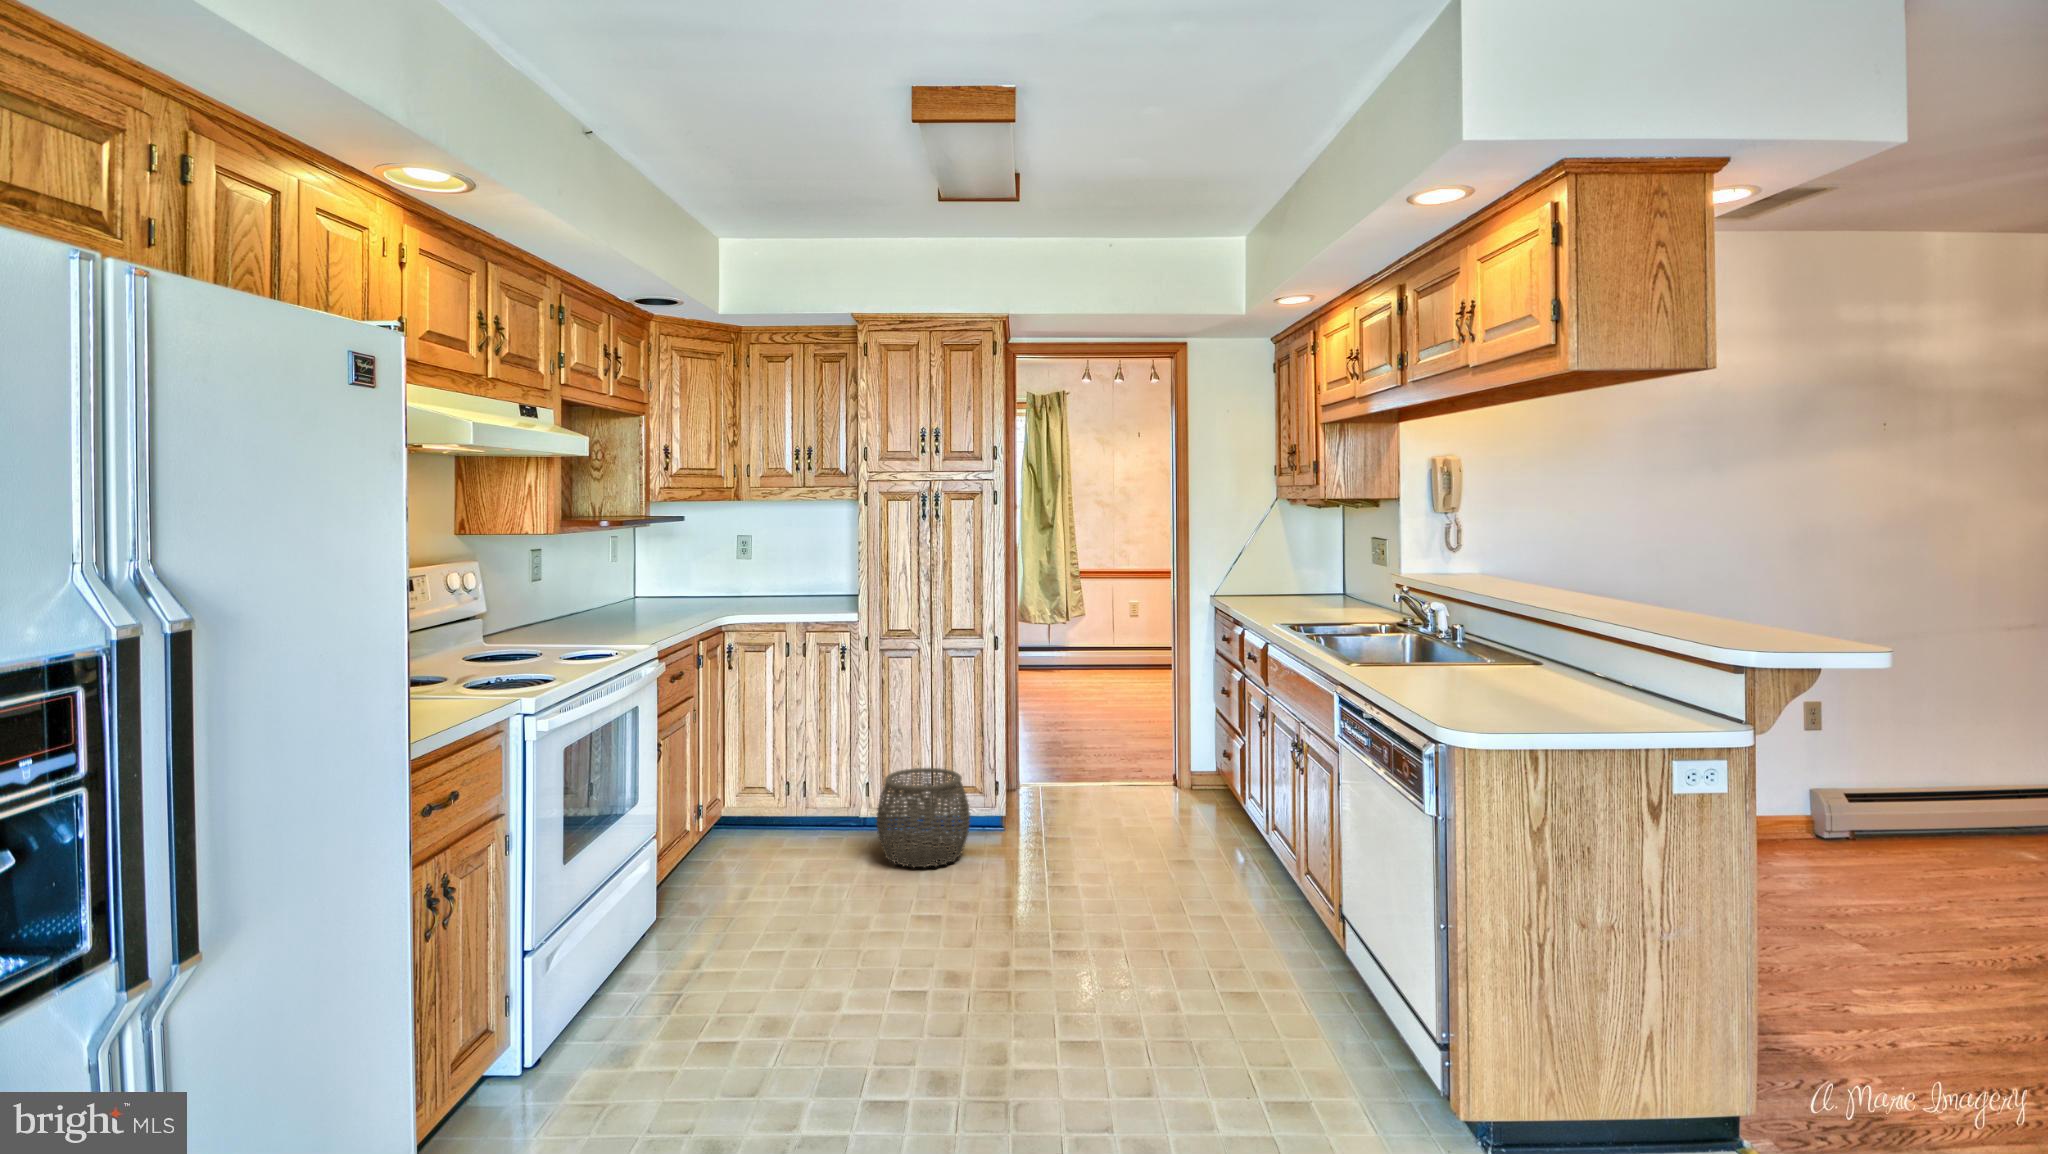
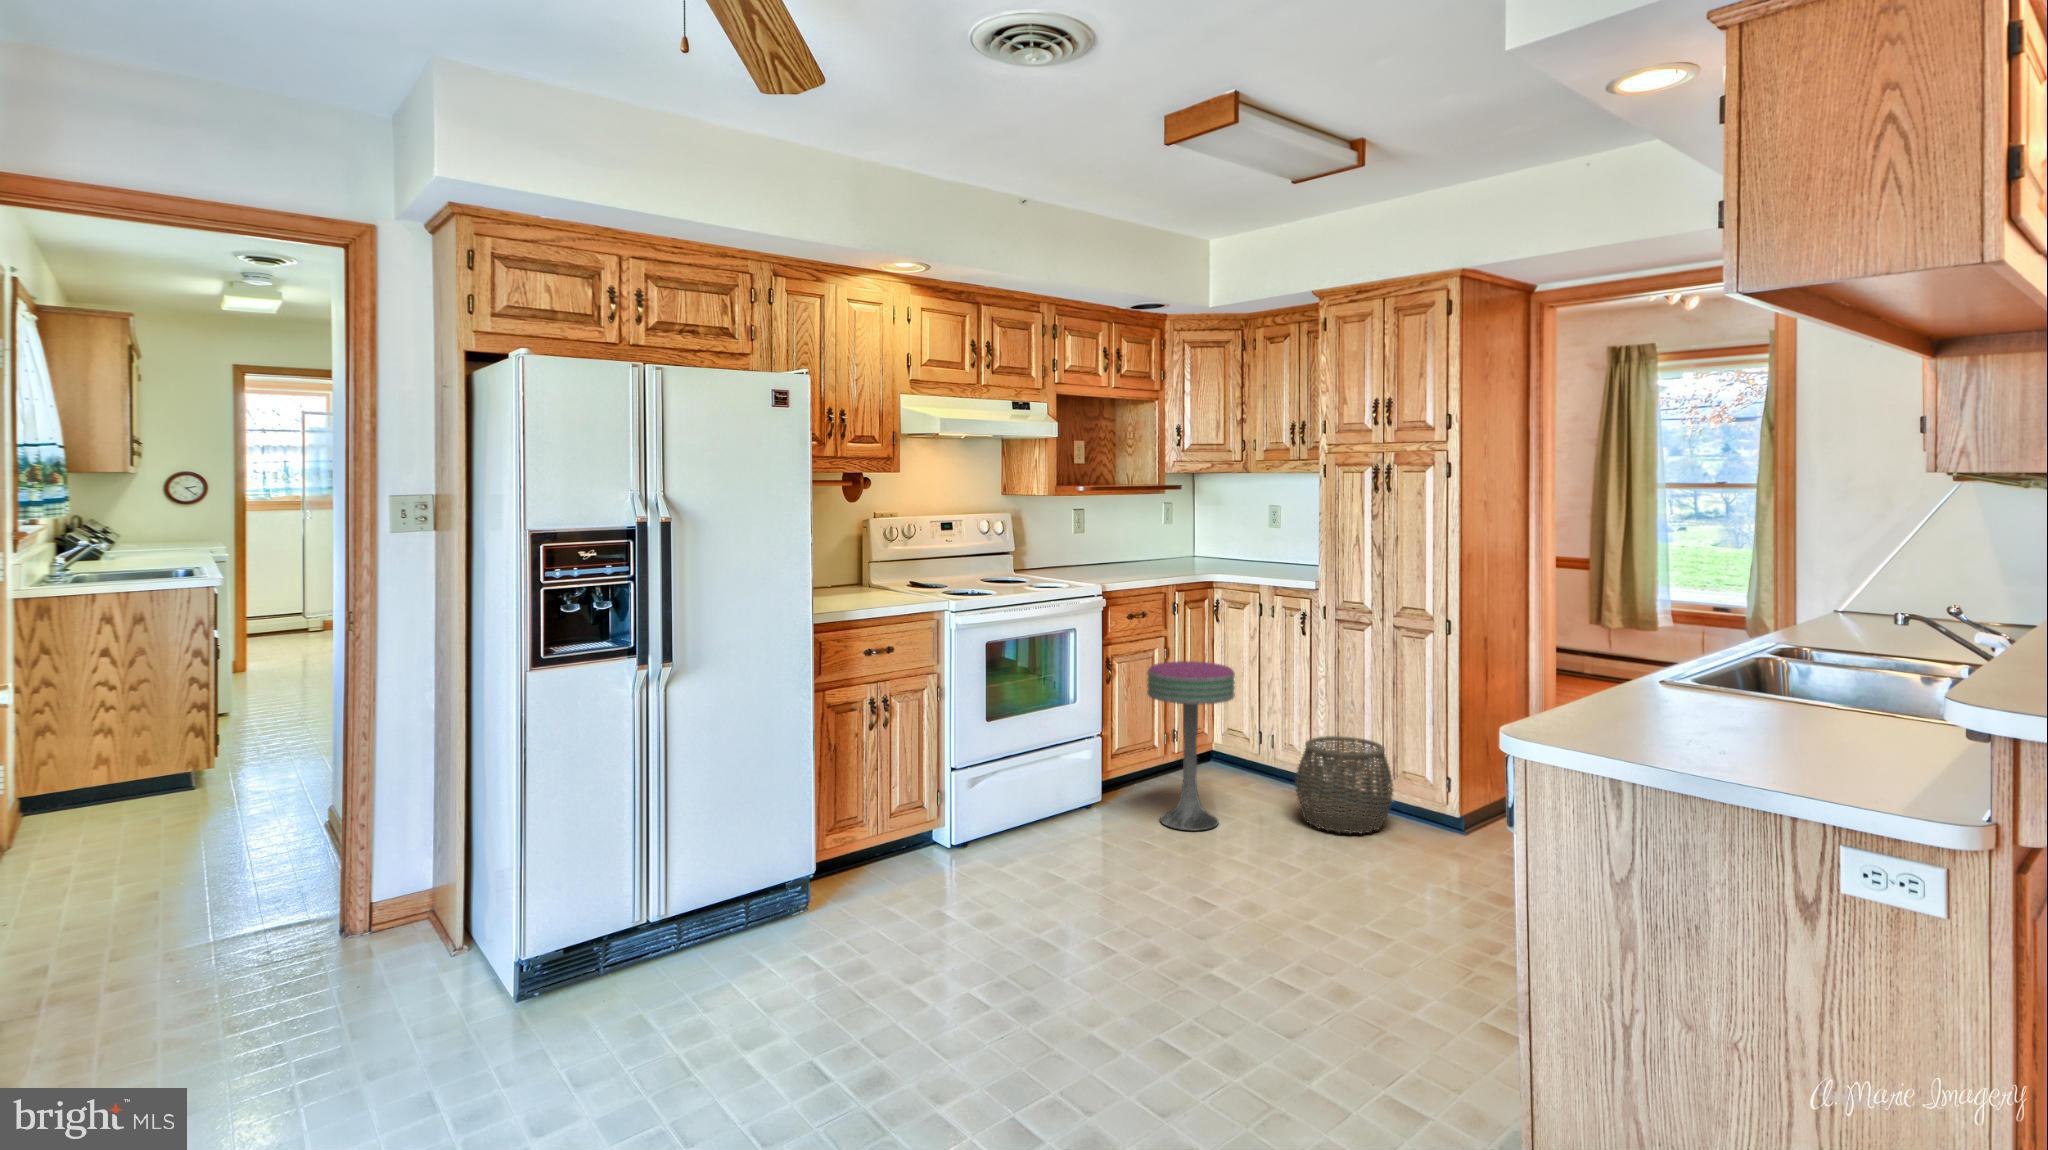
bar stool: none [735,714,837,911] -> present [1147,661,1235,830]

